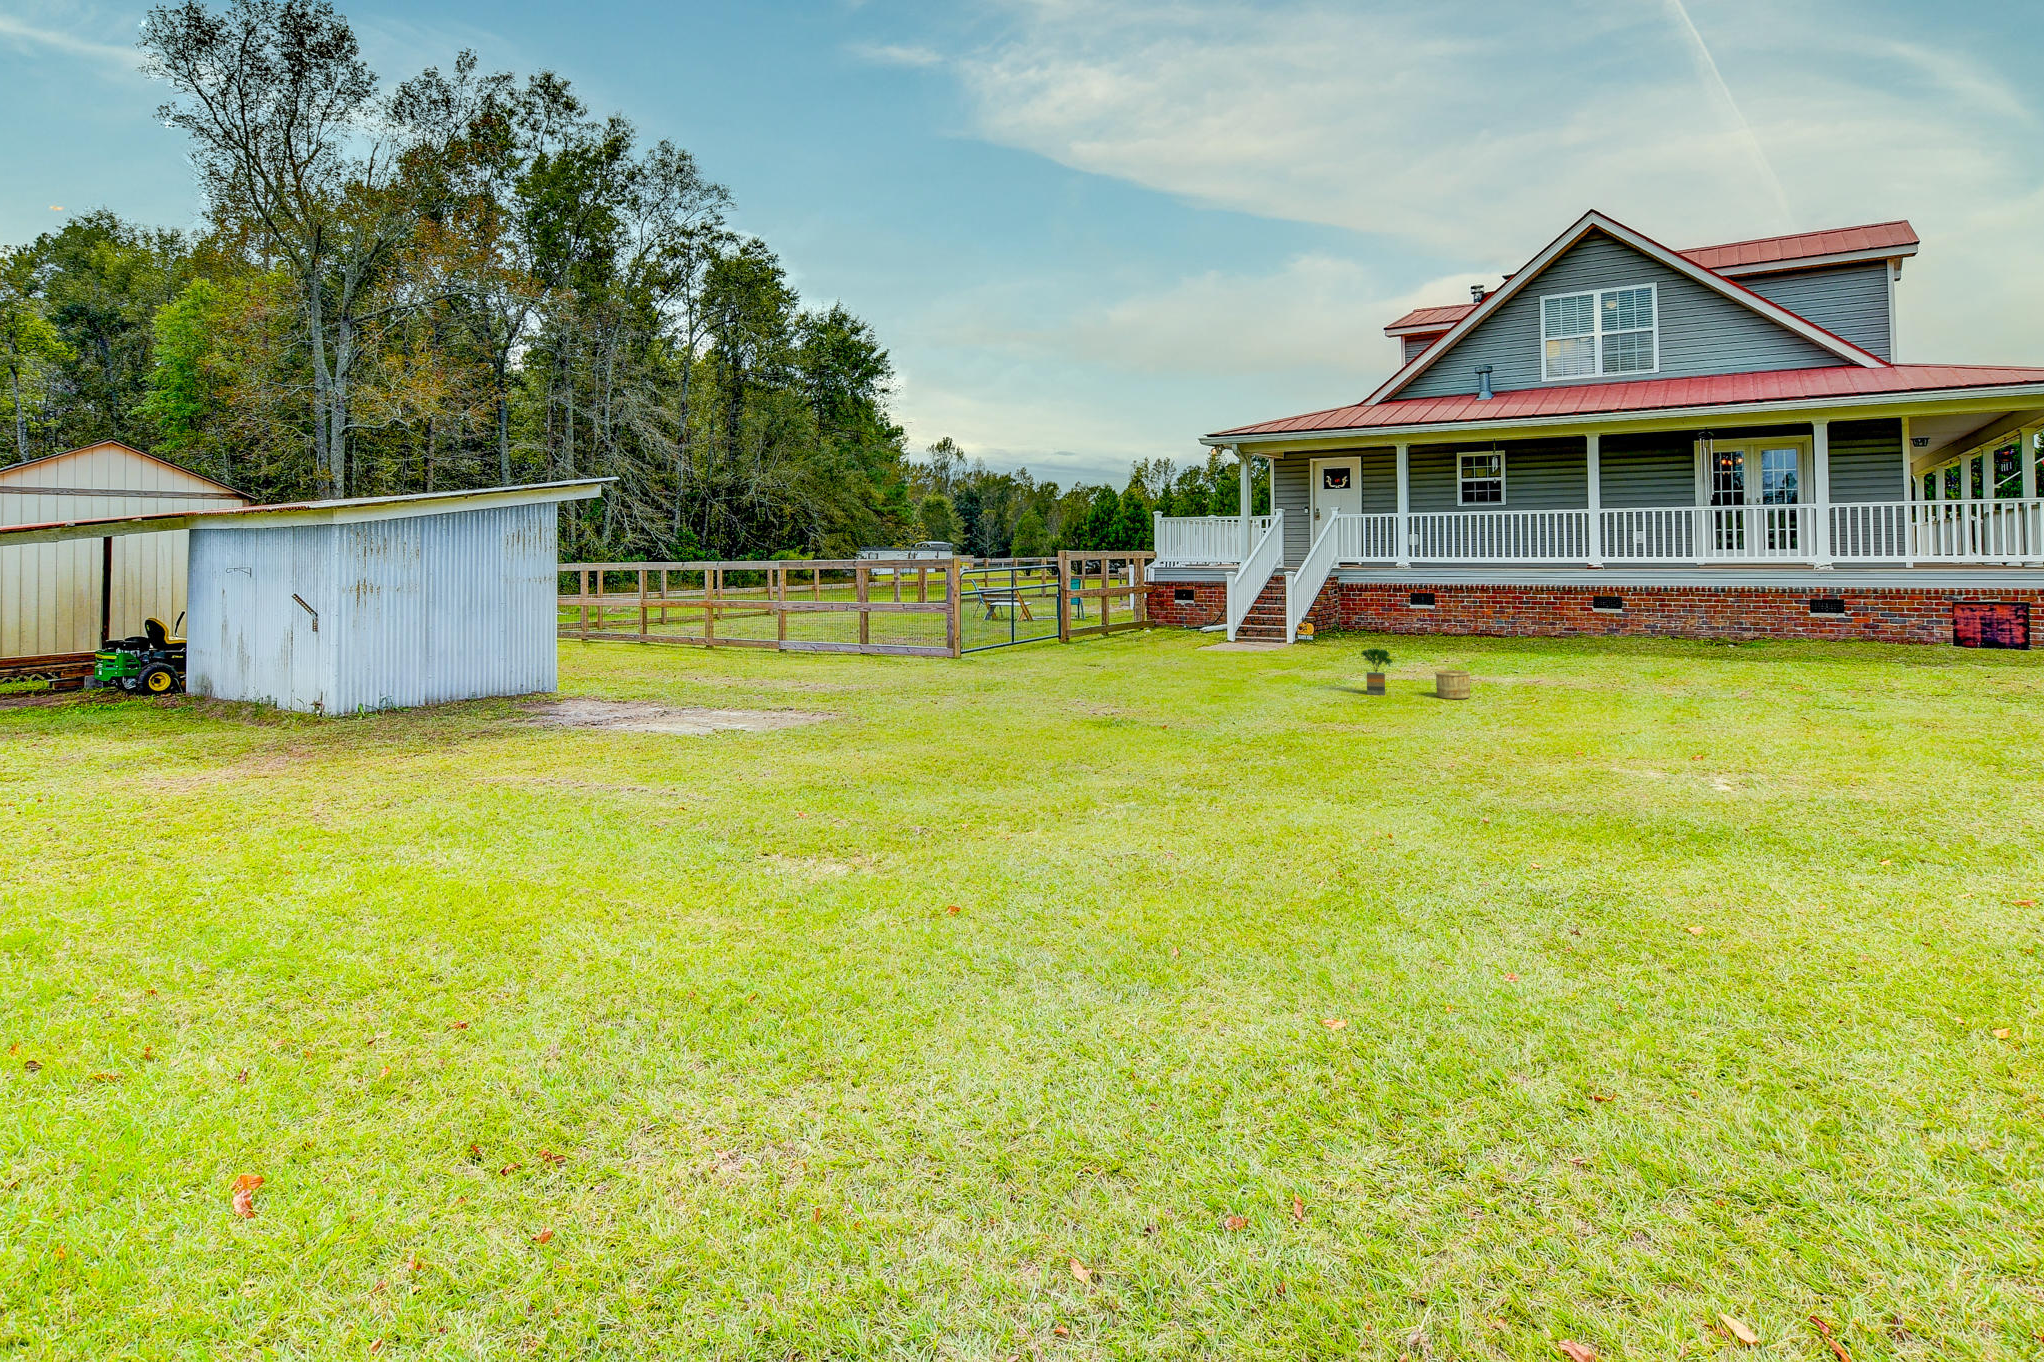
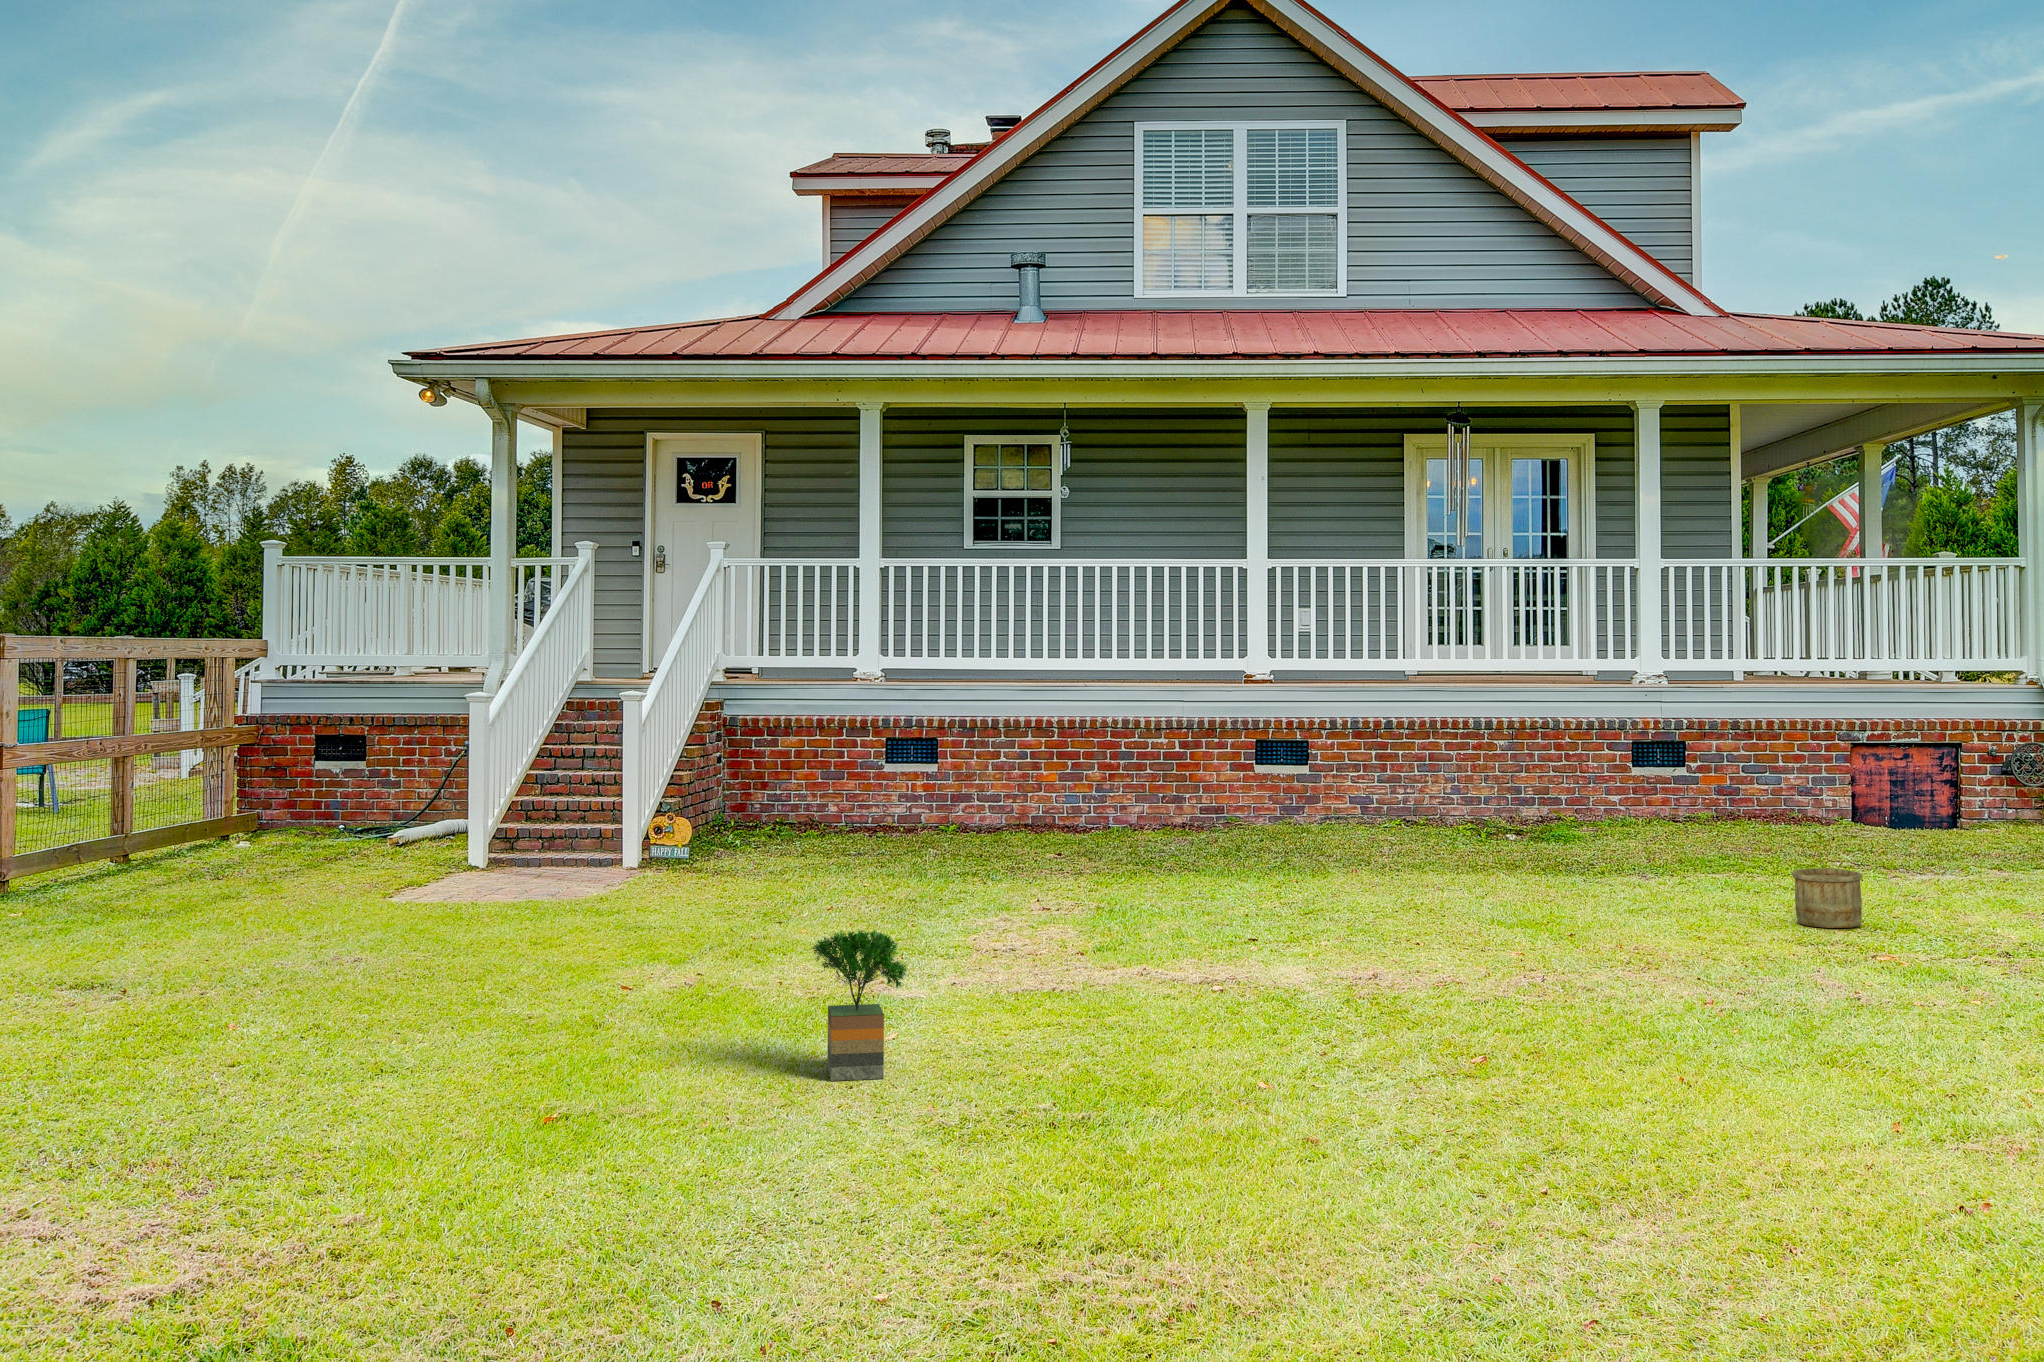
wooden bucket: present [1435,670,1470,699] -> present [1792,868,1862,928]

